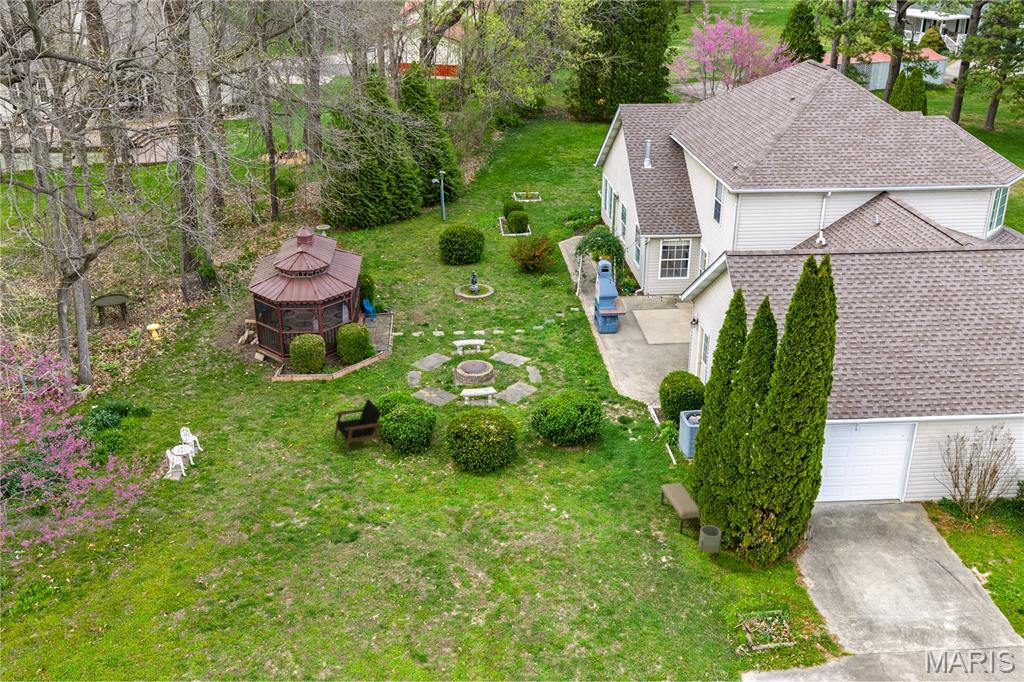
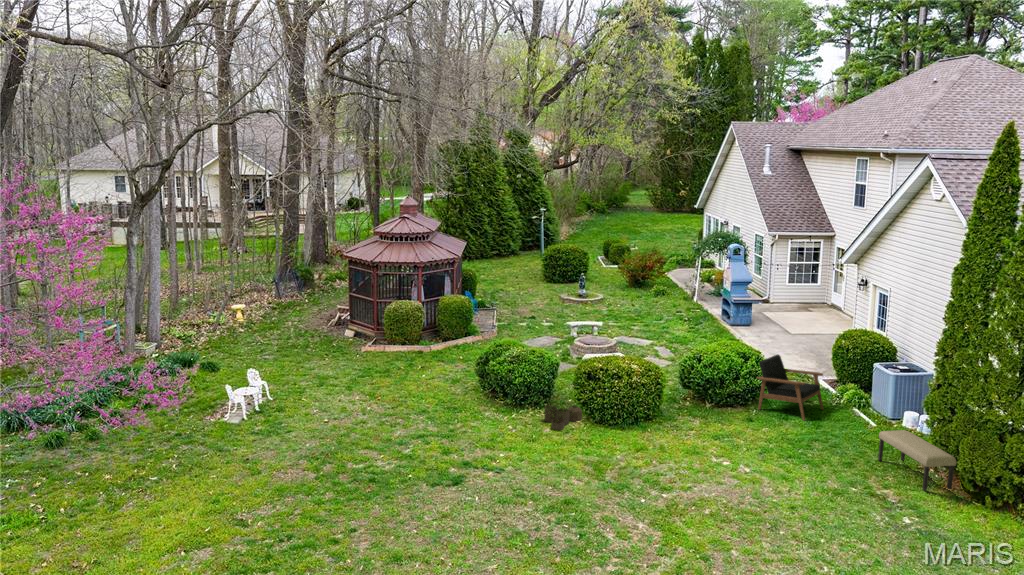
round table: present [92,294,129,323] -> none [180,284,220,311]
armchair: present [334,399,382,455] -> present [757,355,823,421]
woven basket: none [423,455,453,480] -> present [544,405,582,430]
planter: present [699,525,721,553] -> none [964,469,1002,518]

